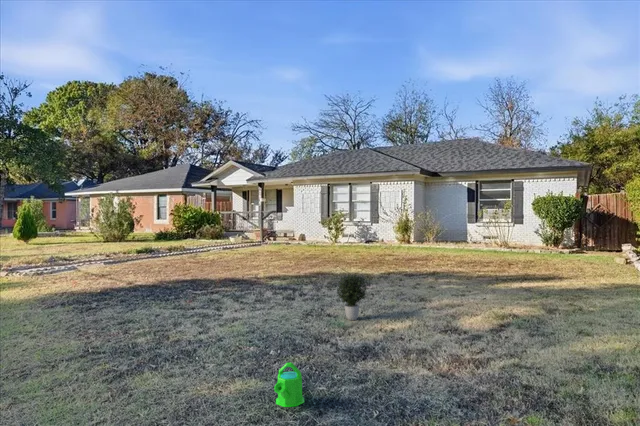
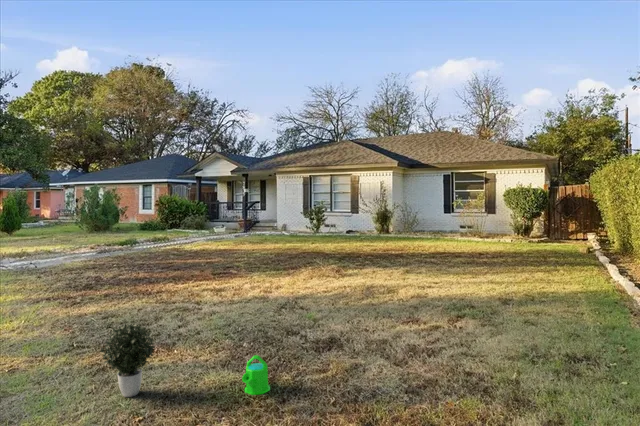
potted plant: present [337,275,367,320] -> present [100,325,155,397]

